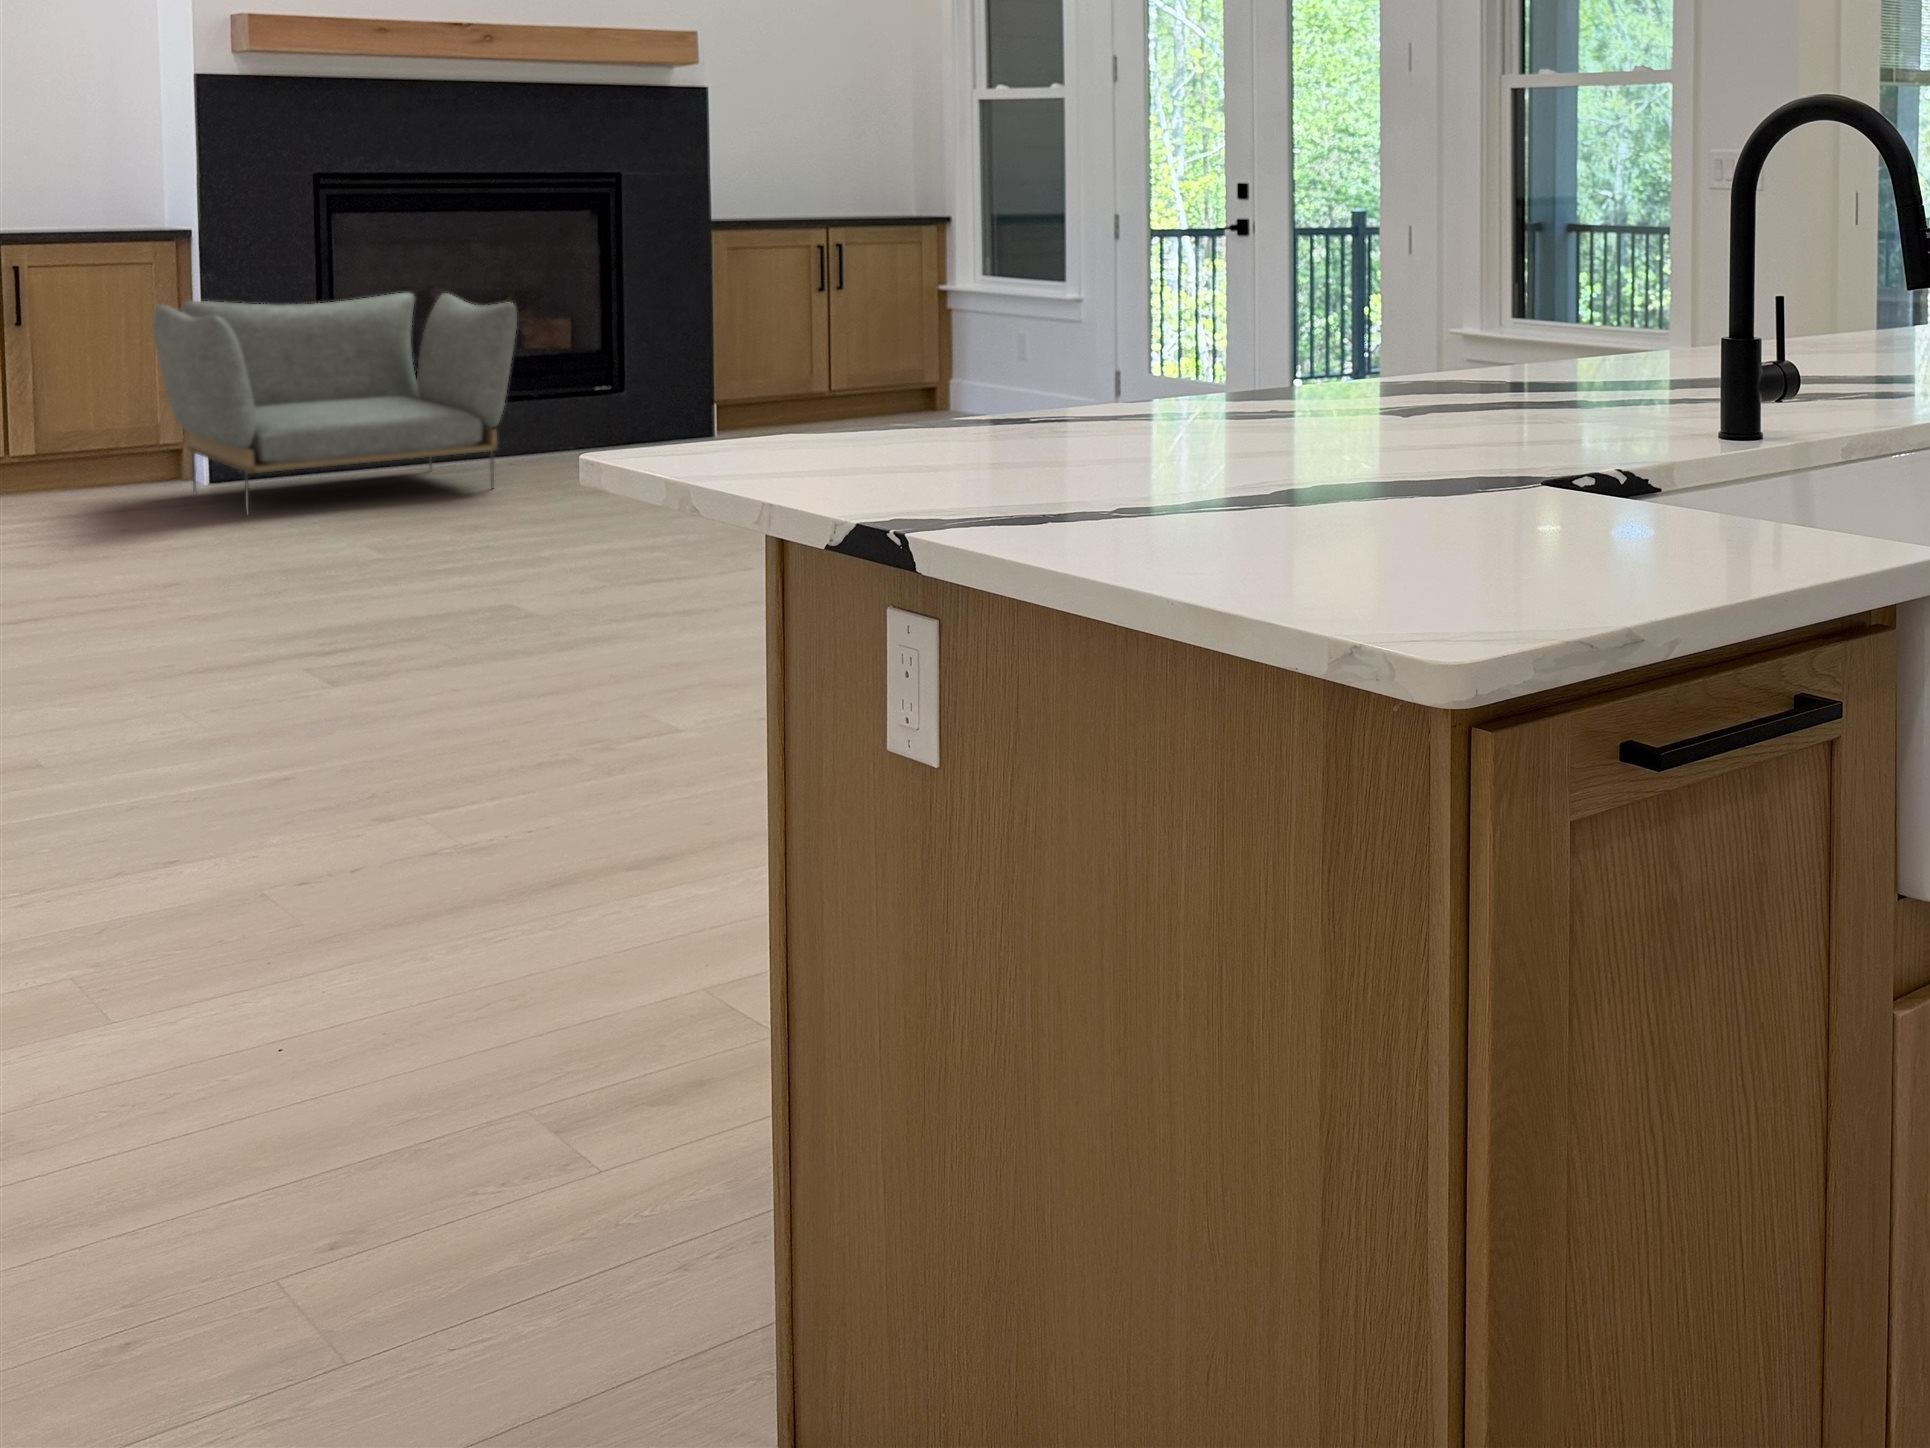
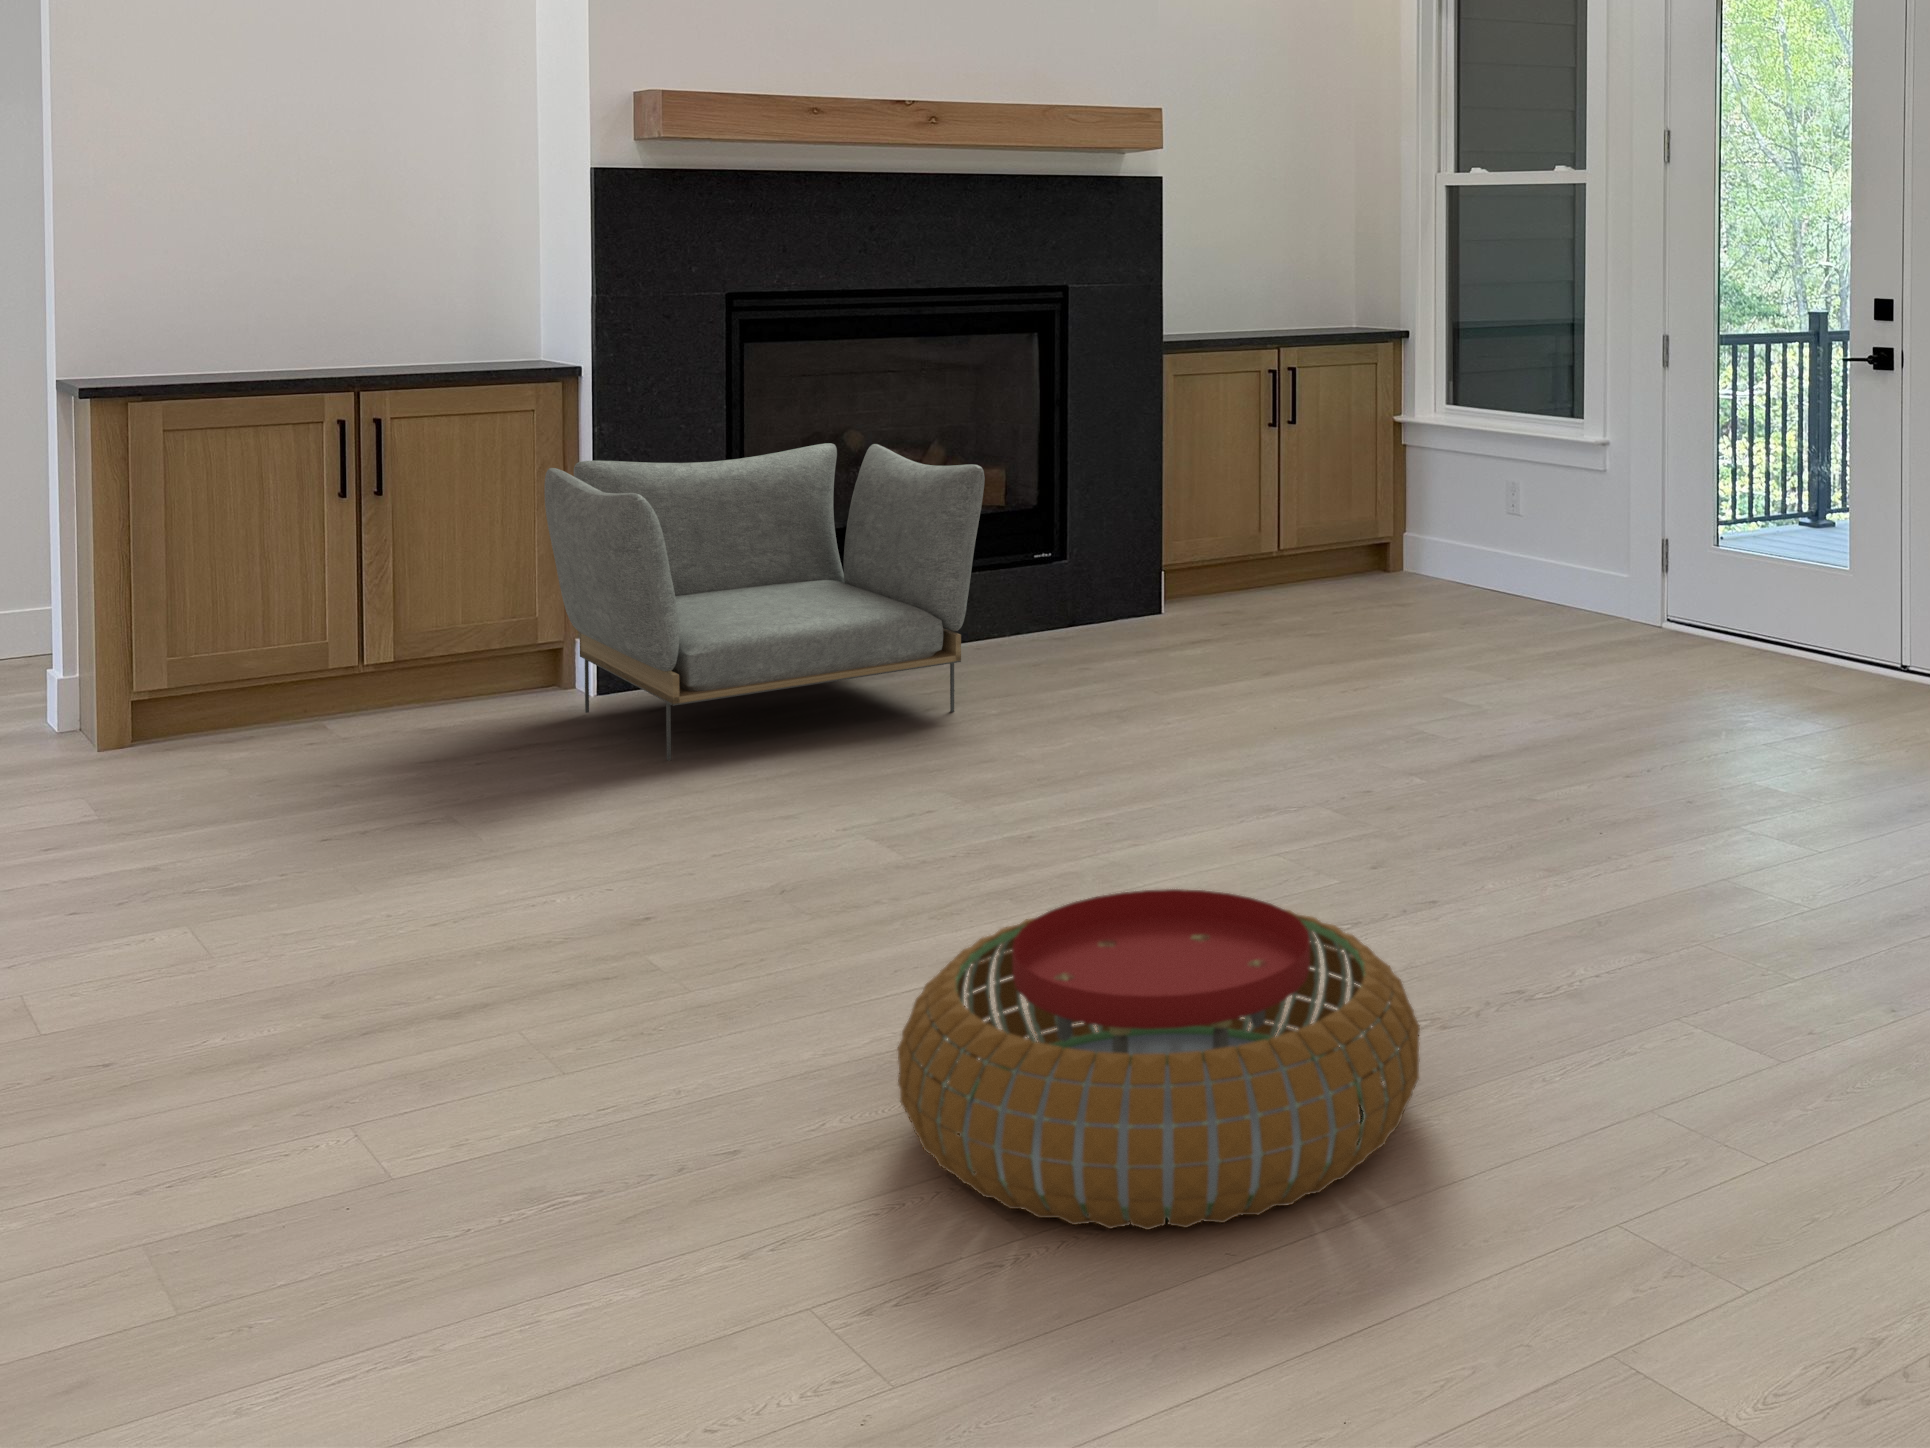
pouf: none [293,517,638,673] -> present [898,889,1420,1229]

